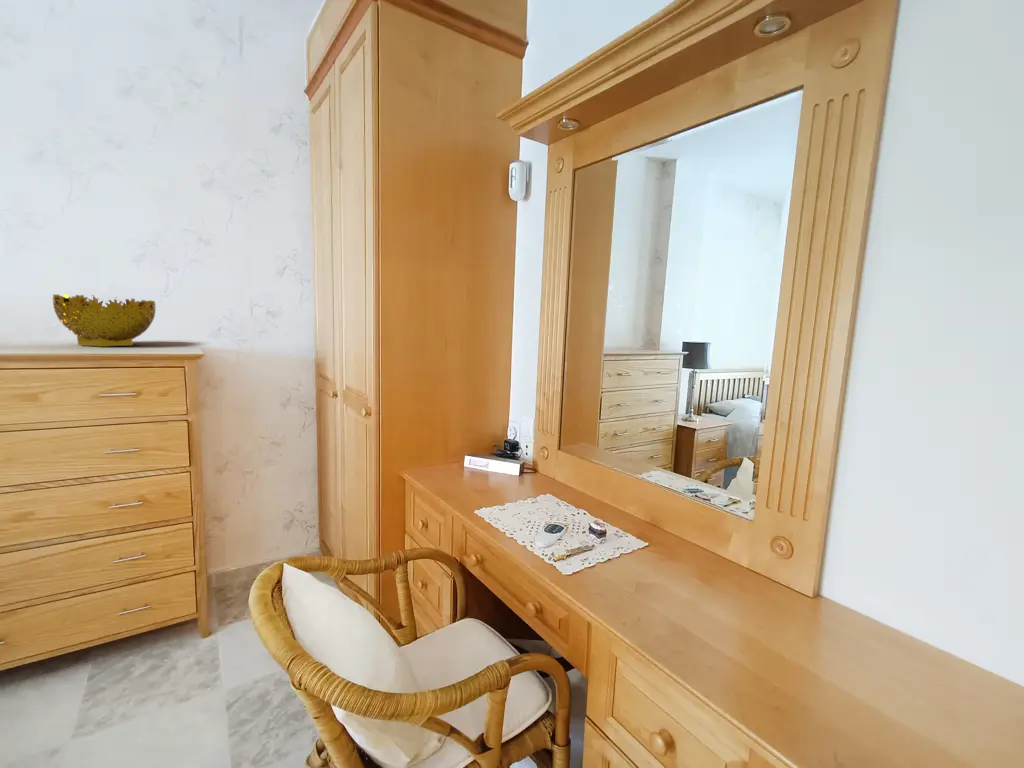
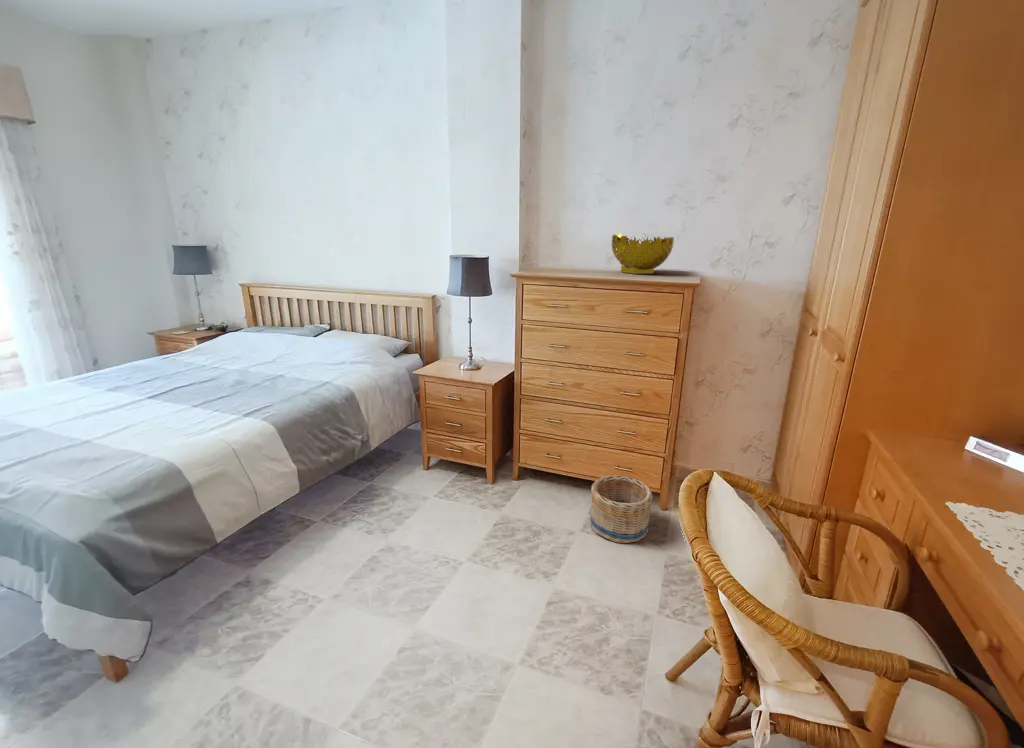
basket: none [82,616,191,726] -> present [590,475,653,543]

